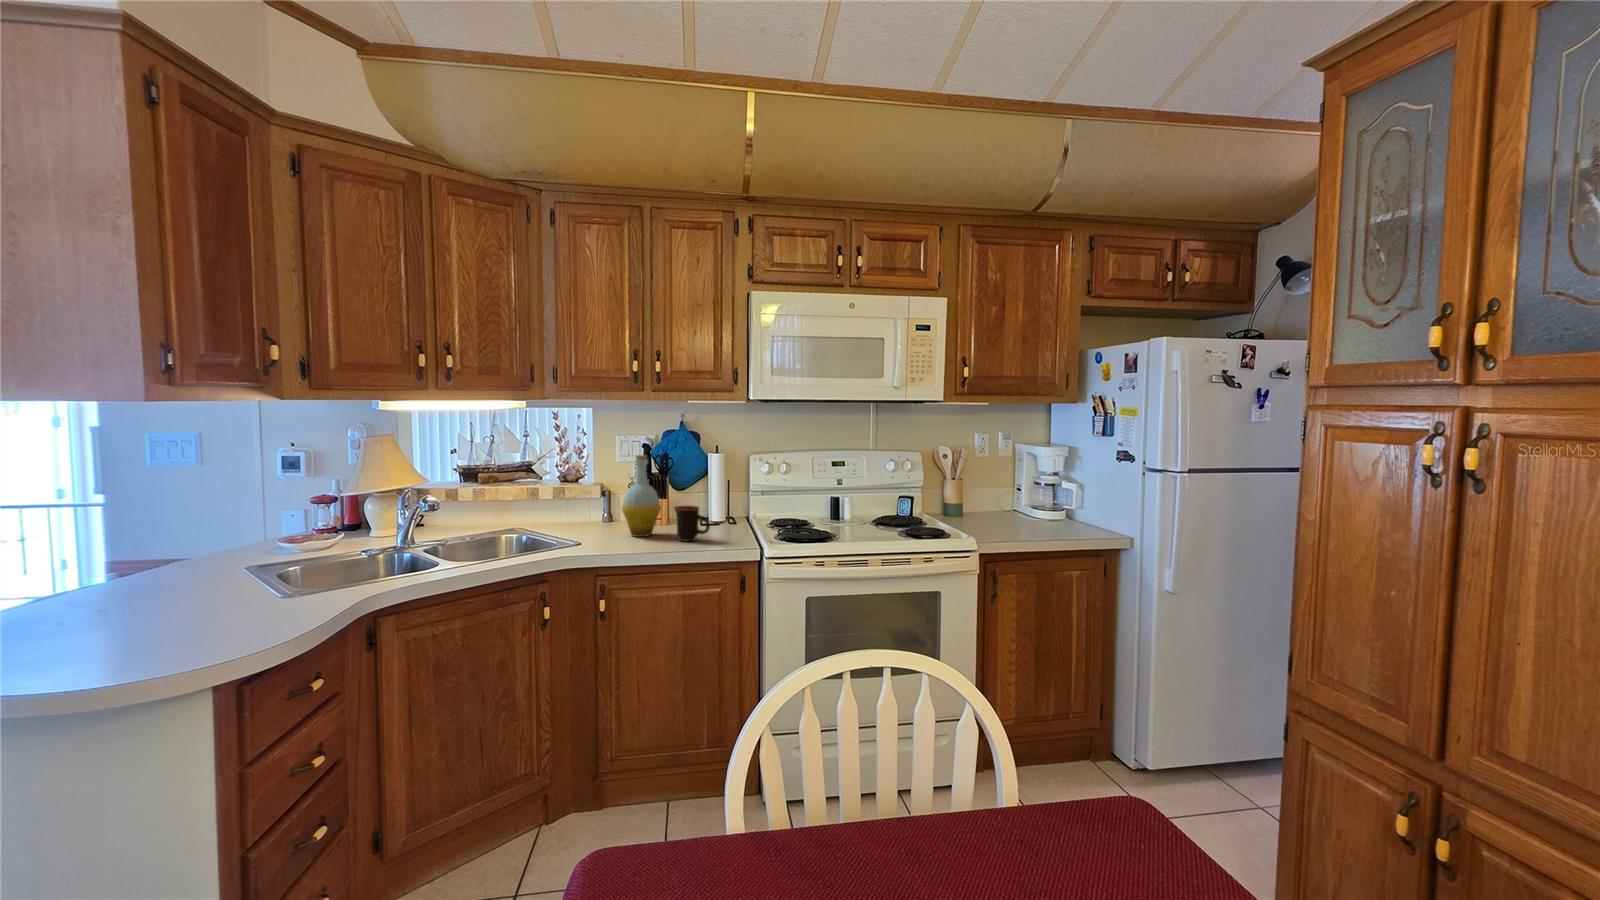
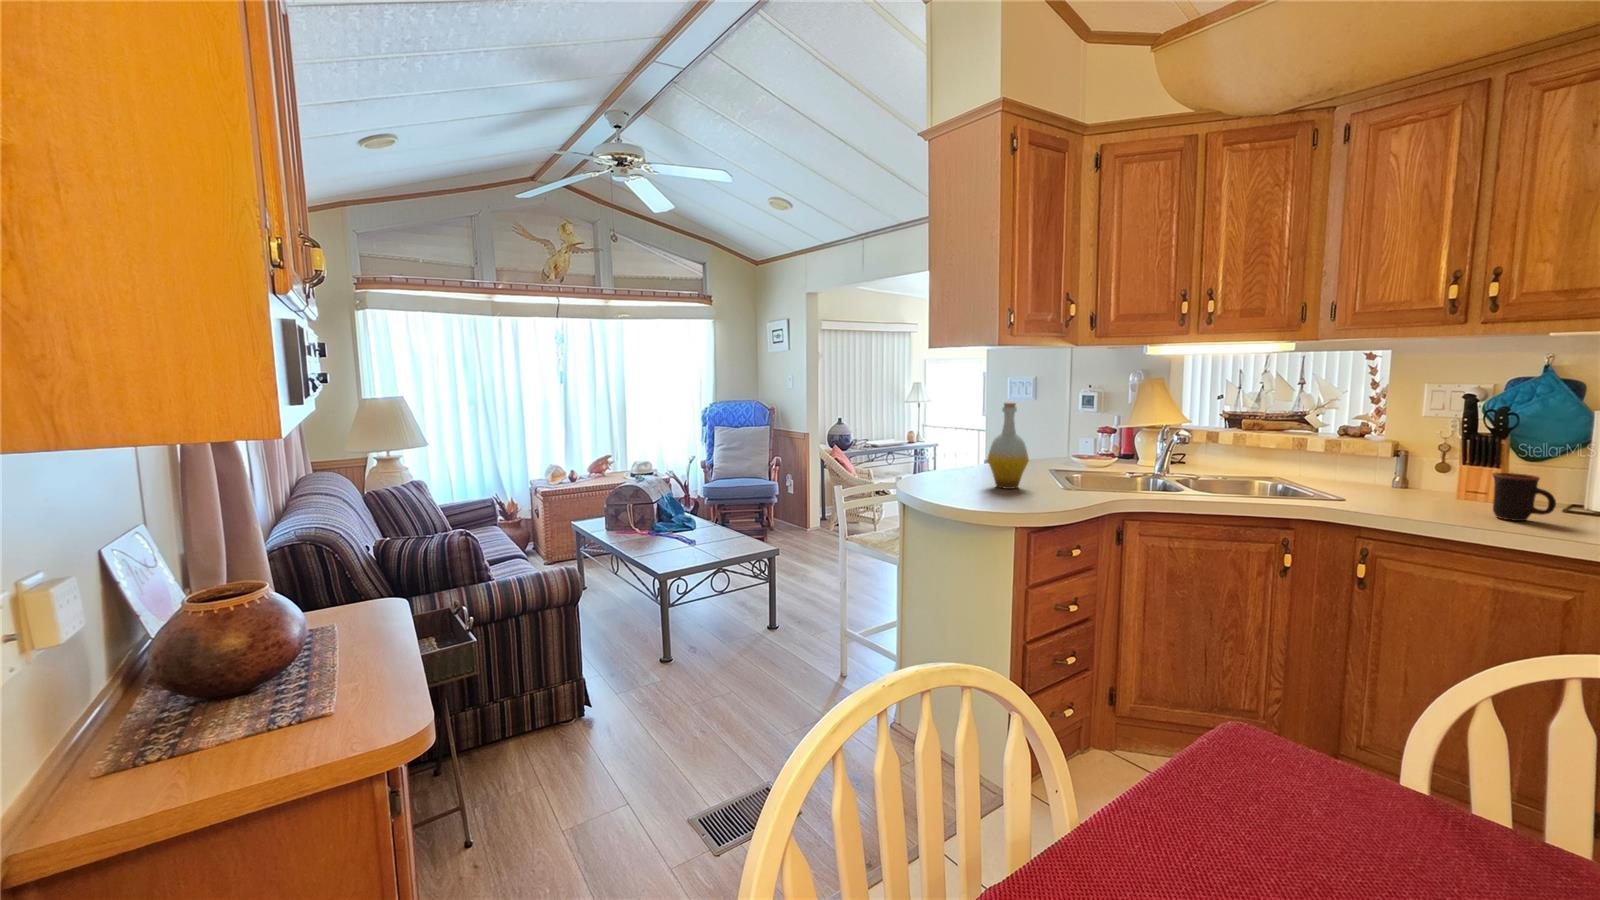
bottle: present [622,455,661,537] -> present [987,403,1029,489]

